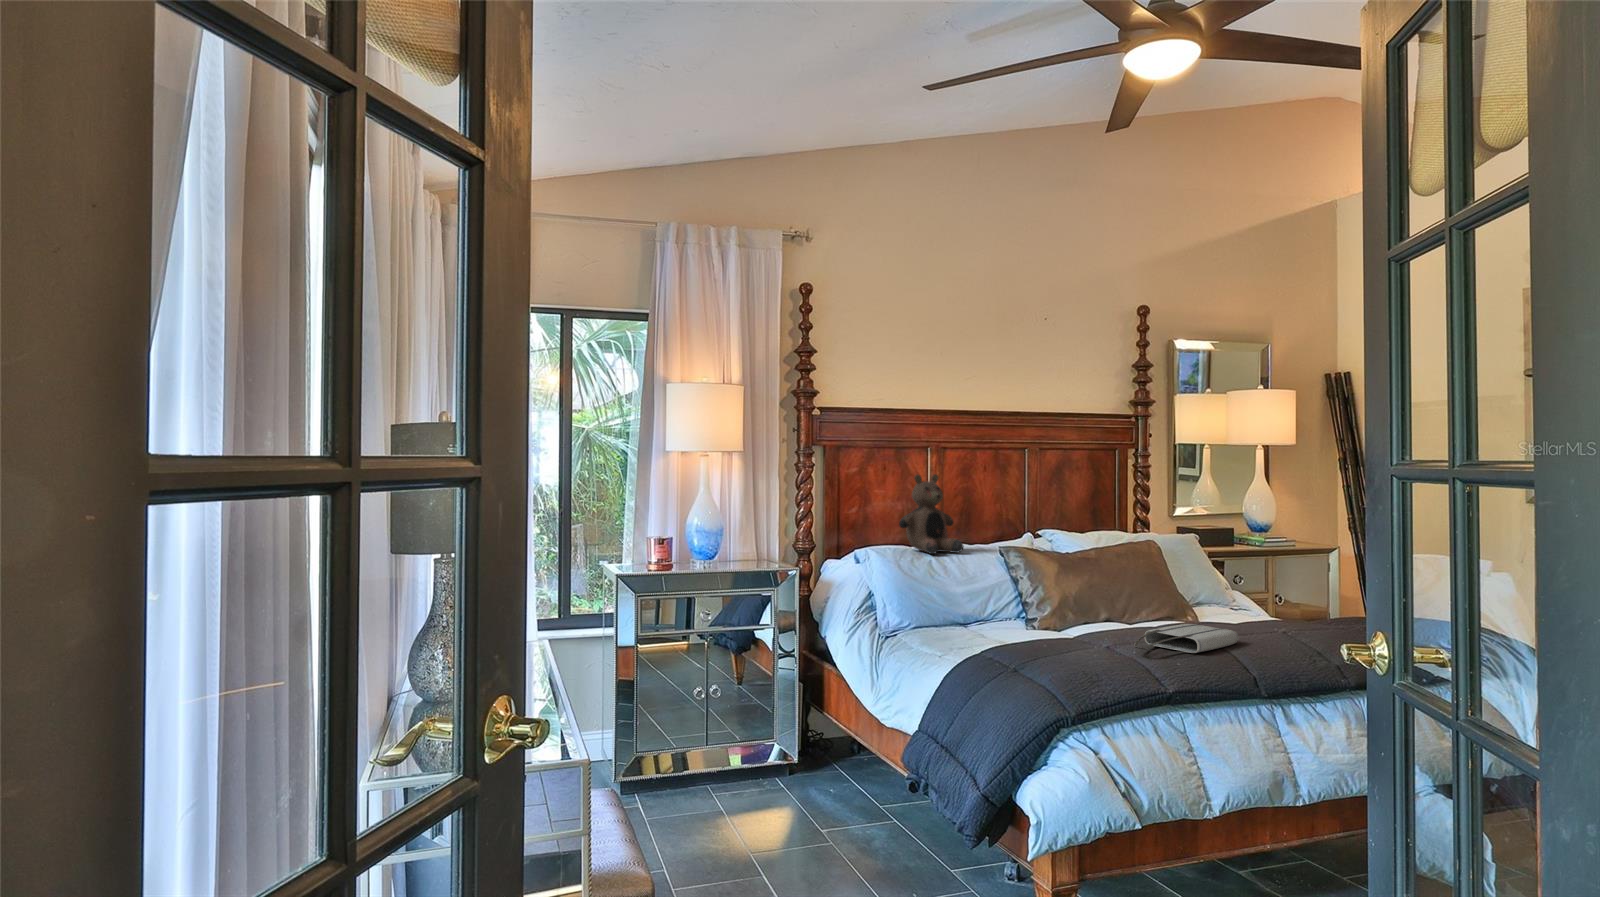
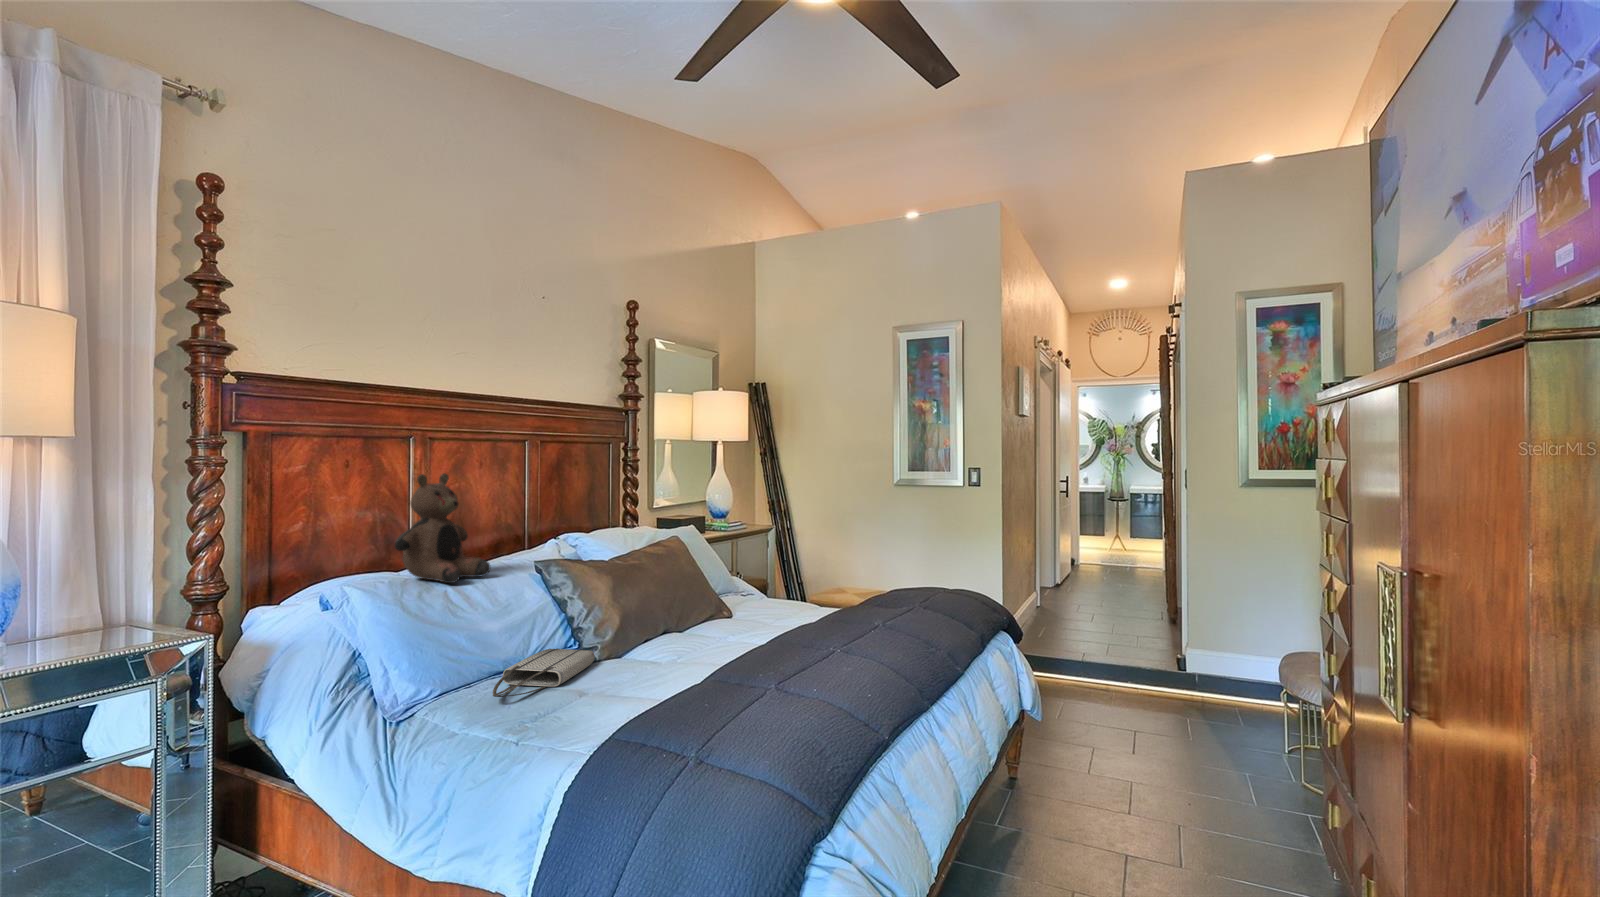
tote bag: present [1134,624,1239,653] -> present [493,649,595,697]

